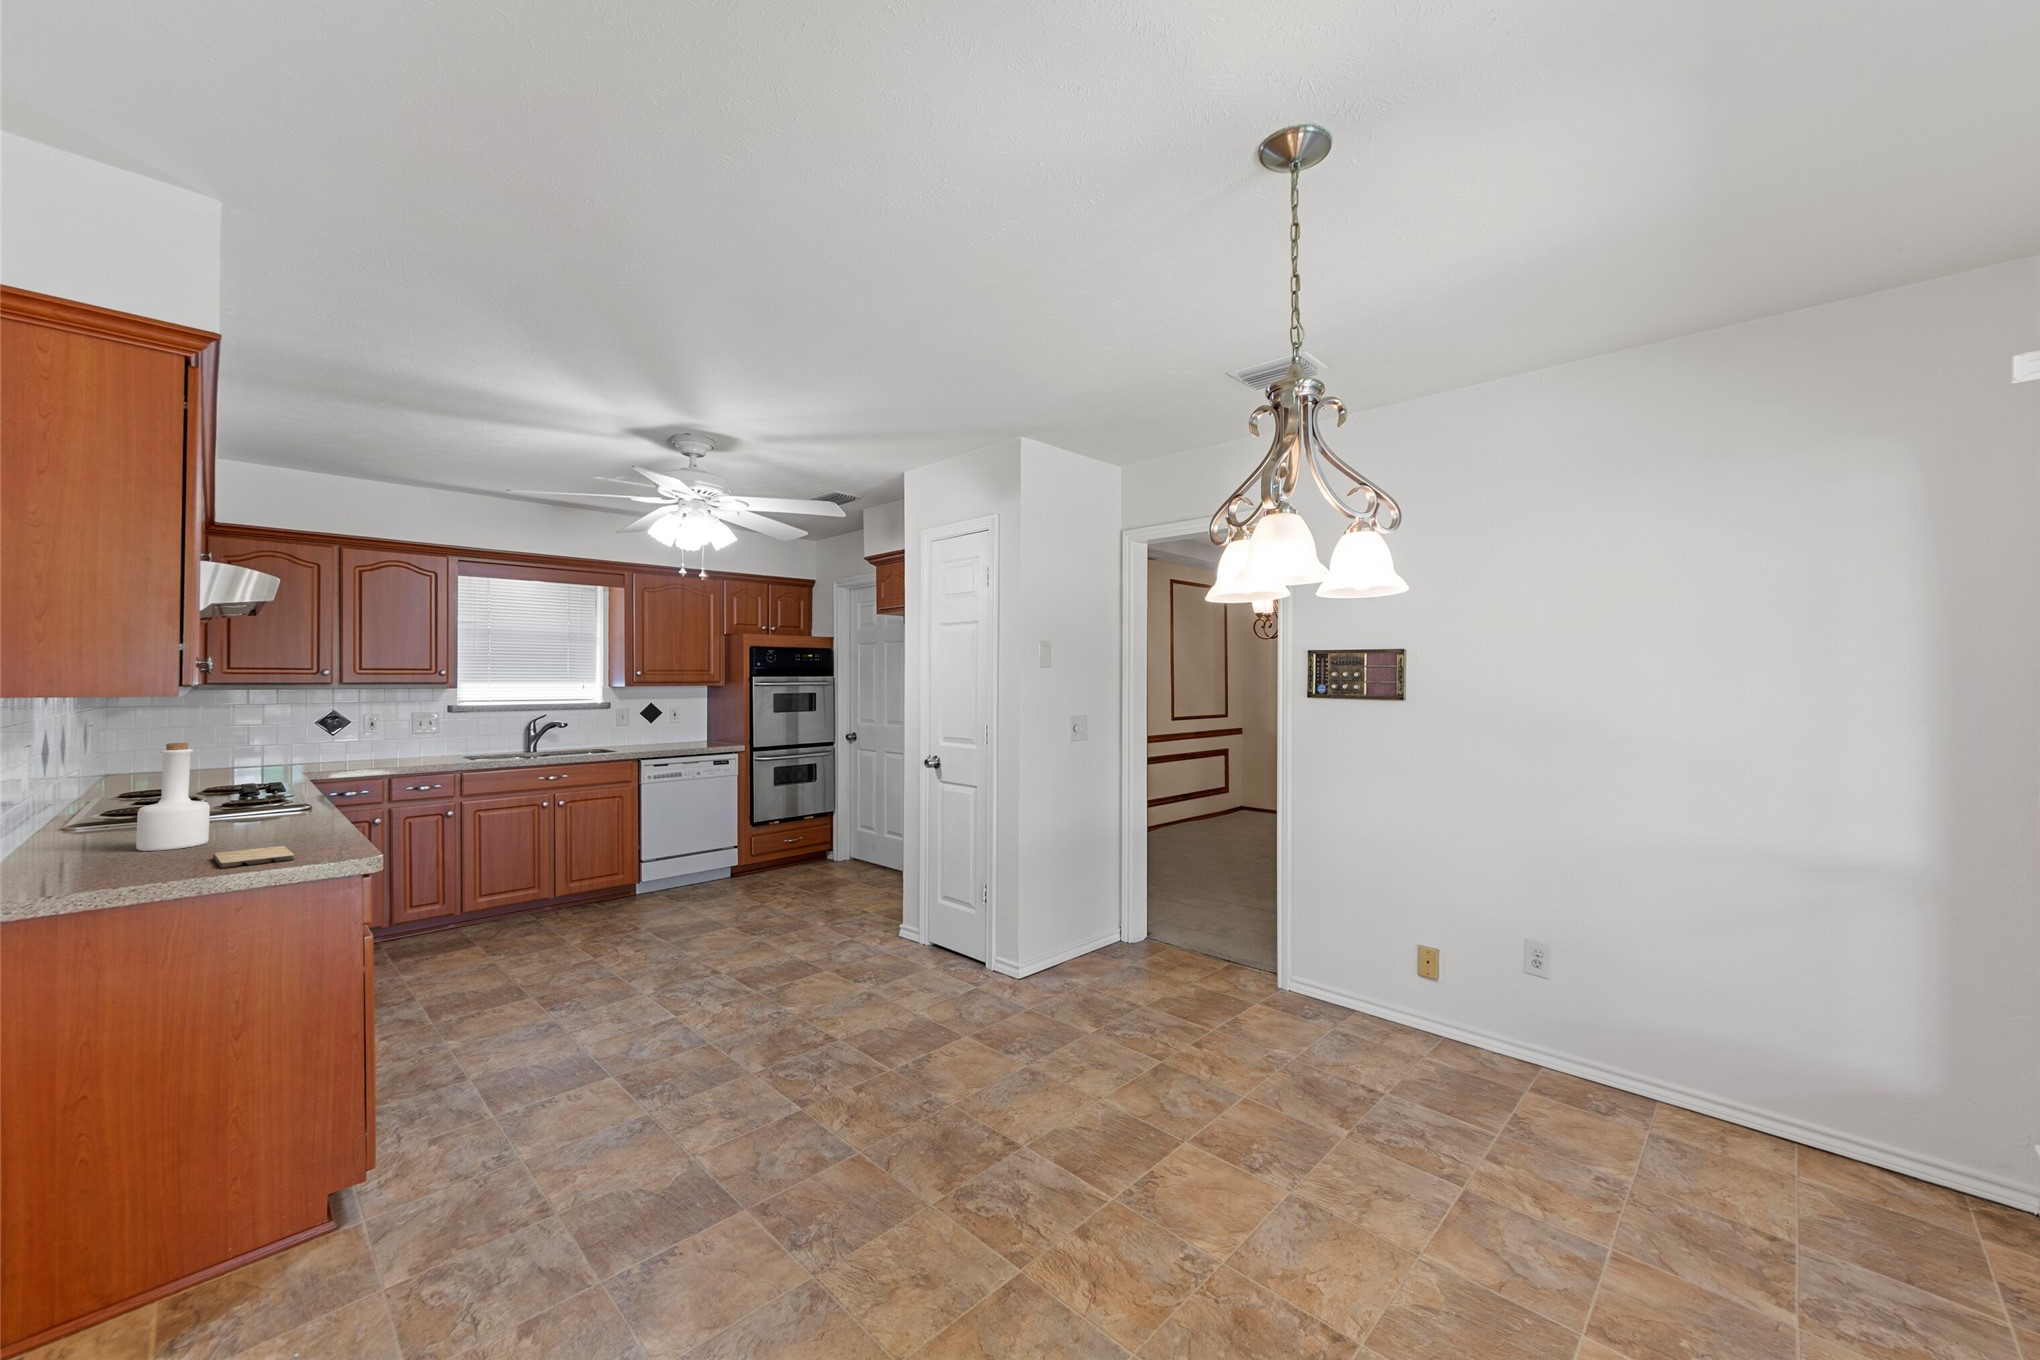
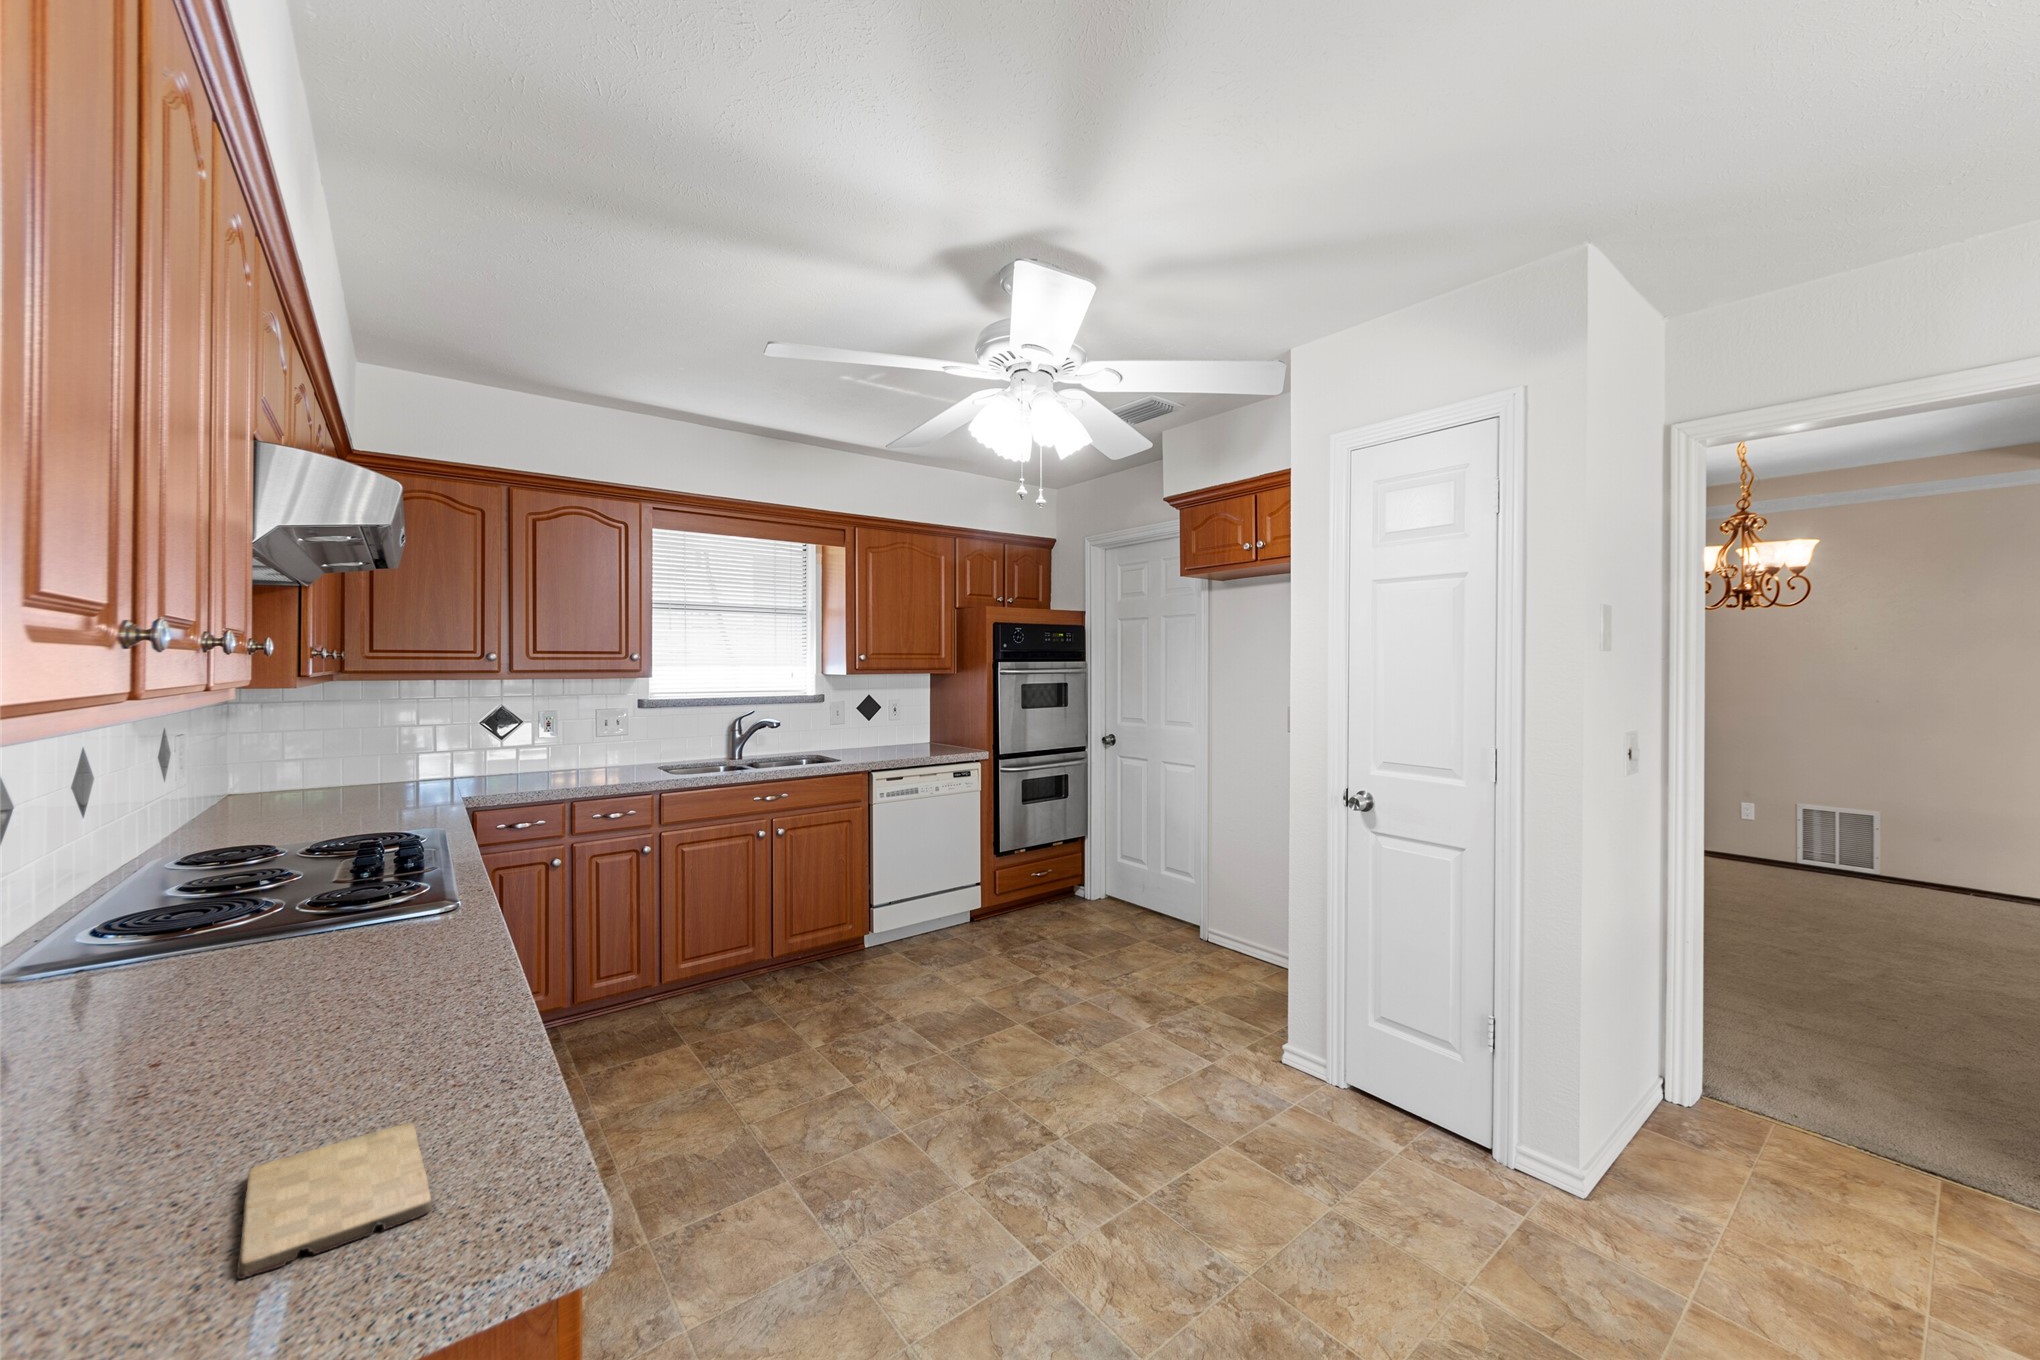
bottle: present [136,743,210,851] -> none [115,850,274,1108]

